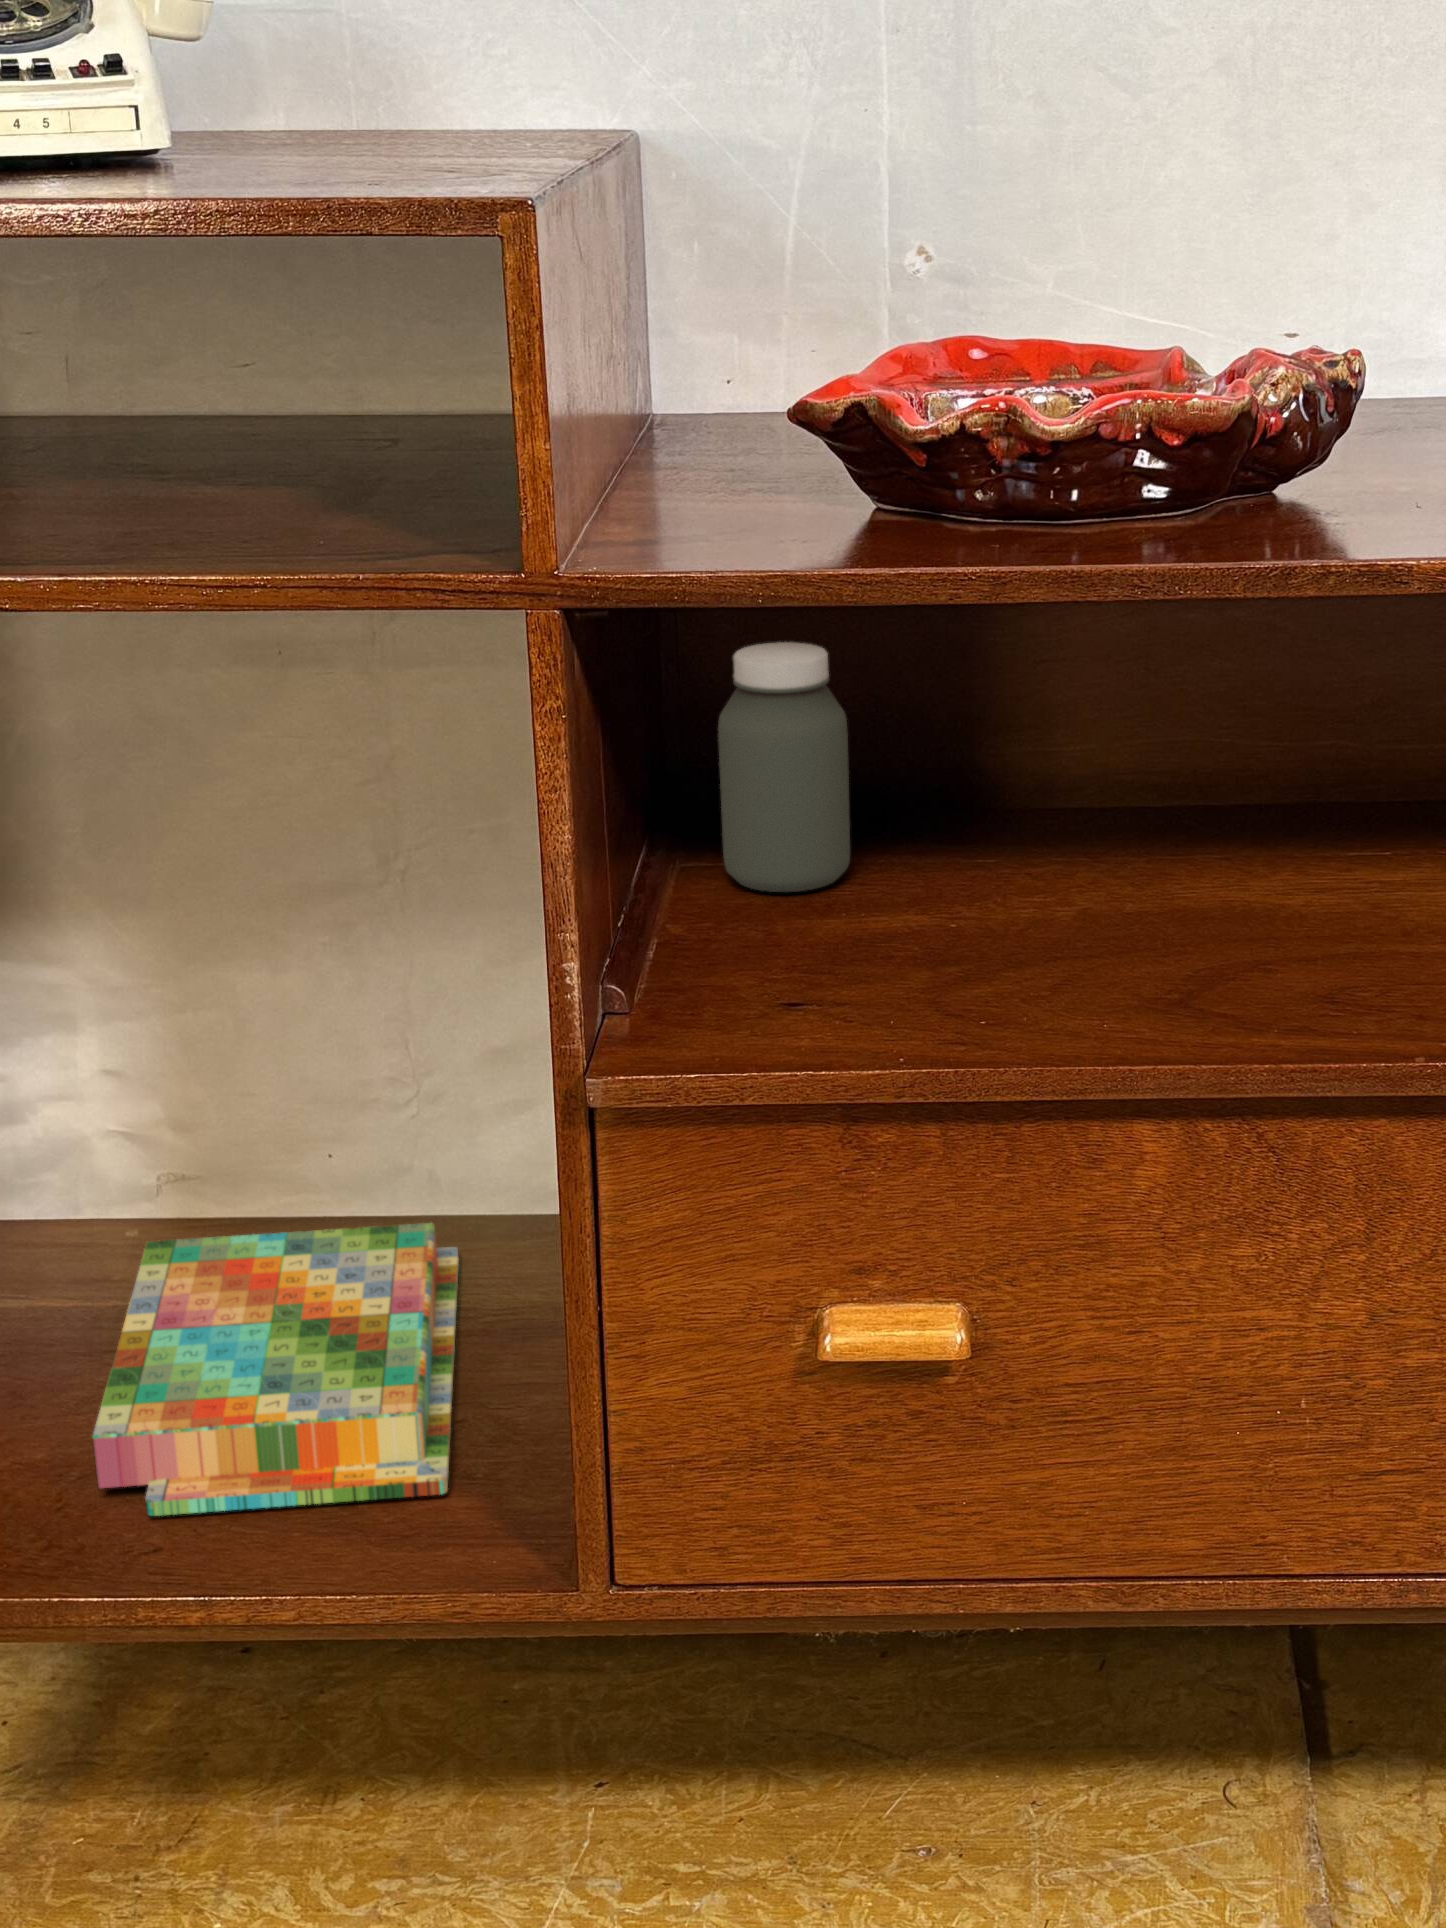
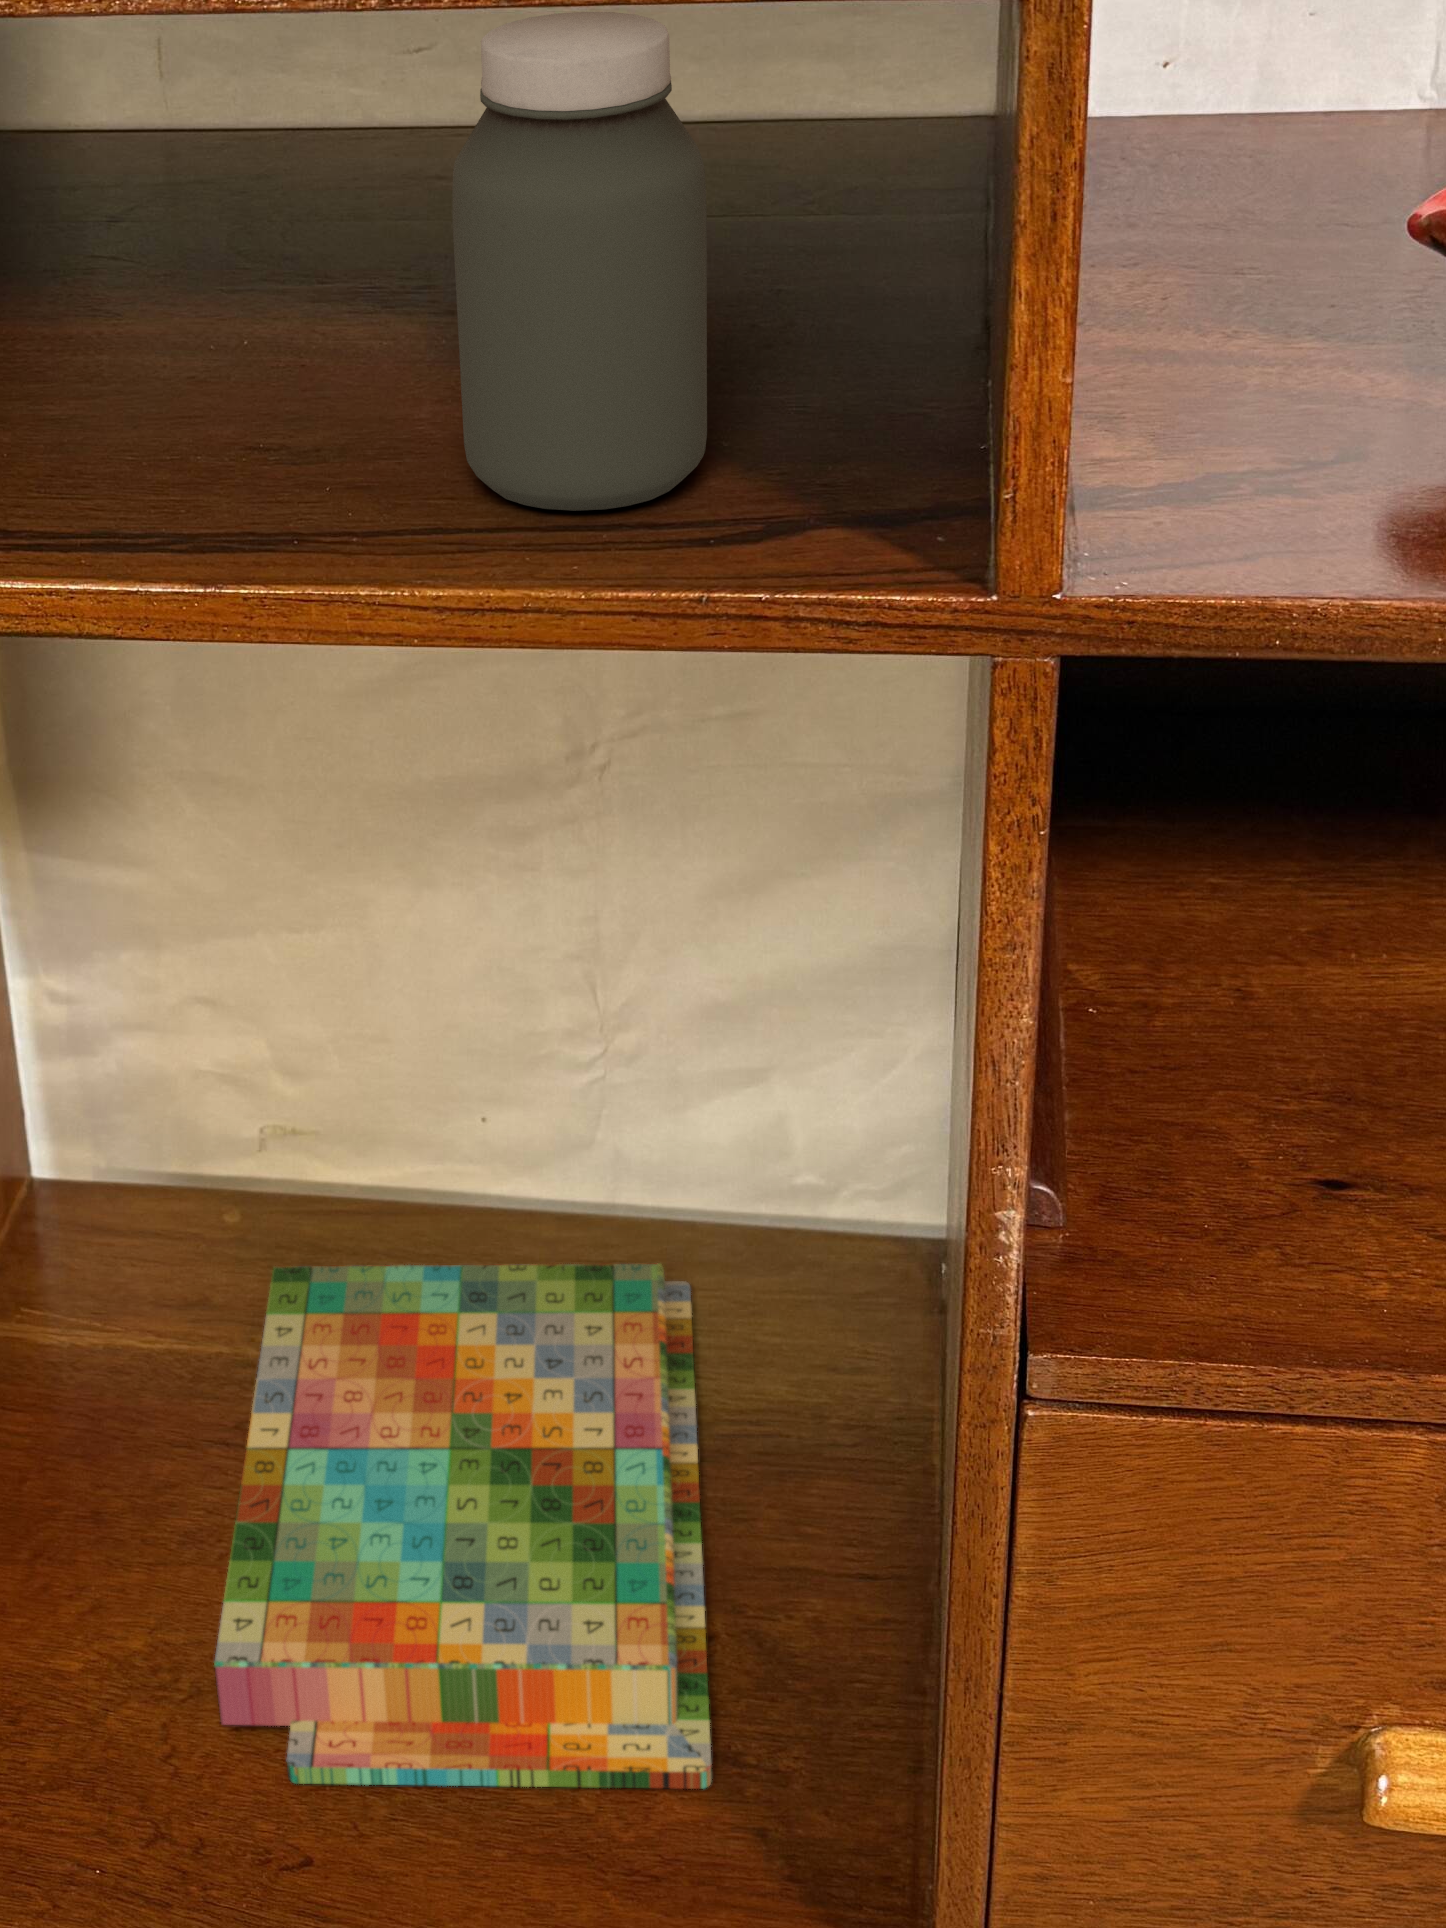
jar: present [718,642,850,892] -> present [453,12,707,511]

